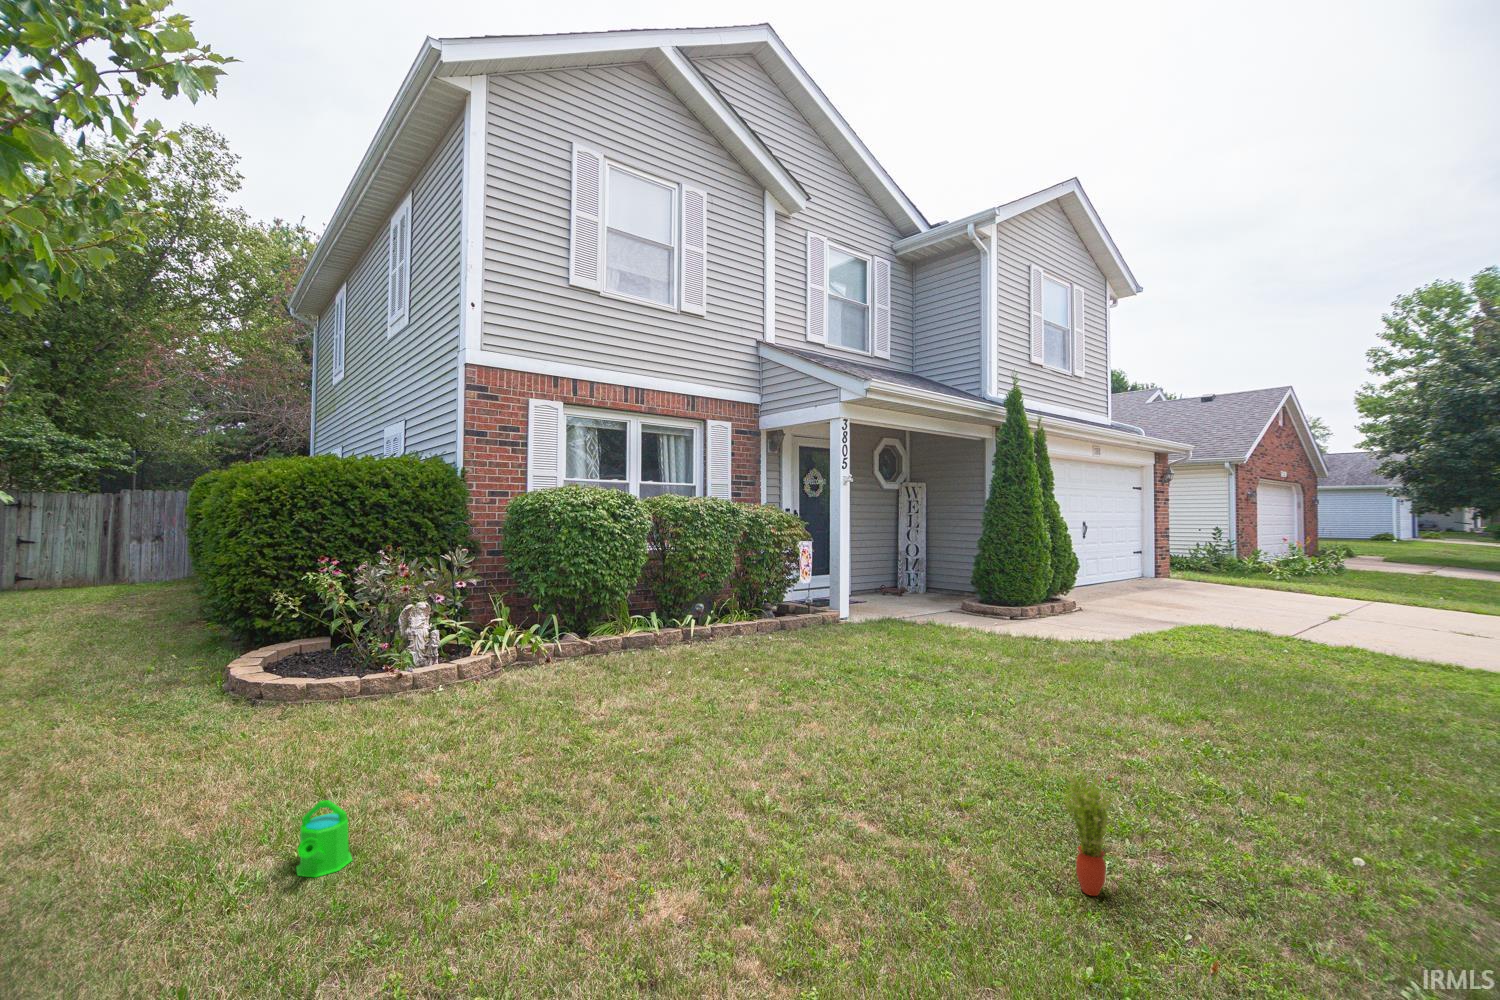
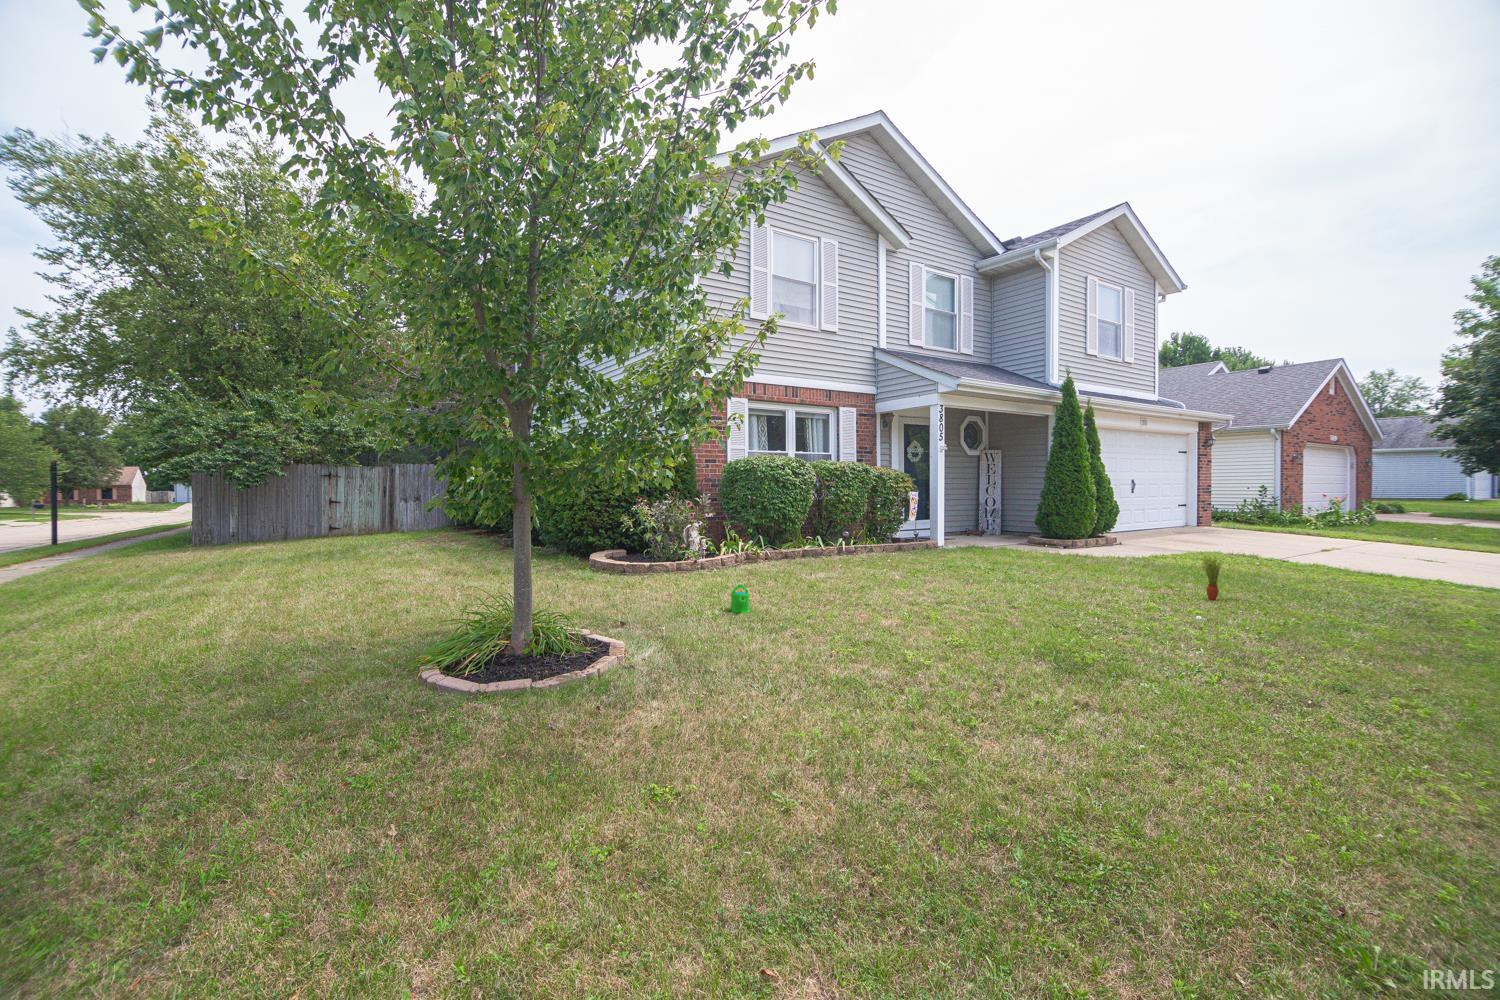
potted plant: present [1060,770,1119,896] -> present [1201,556,1224,600]

